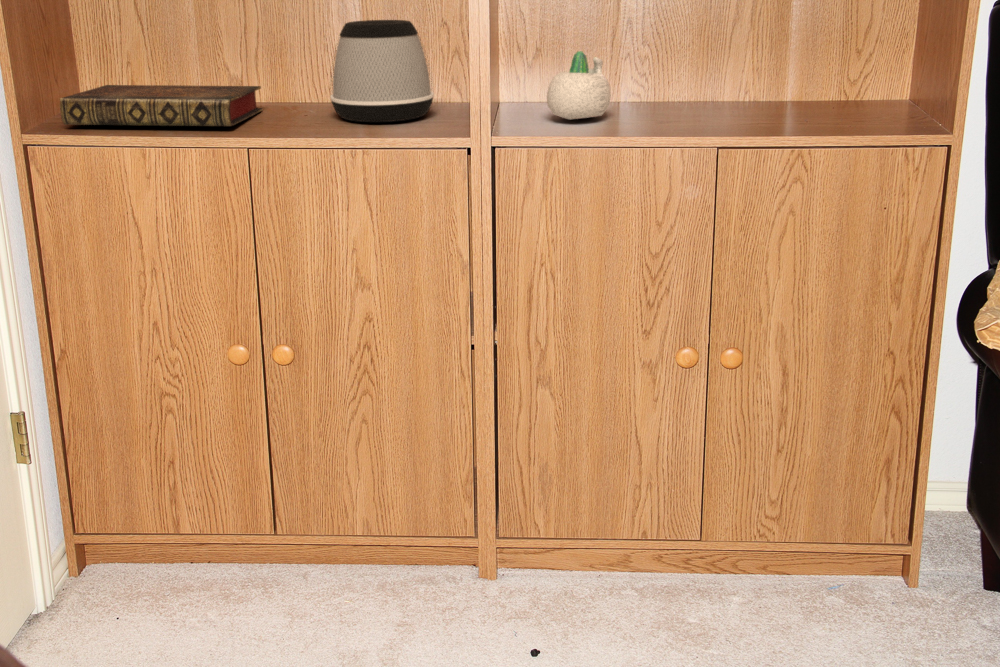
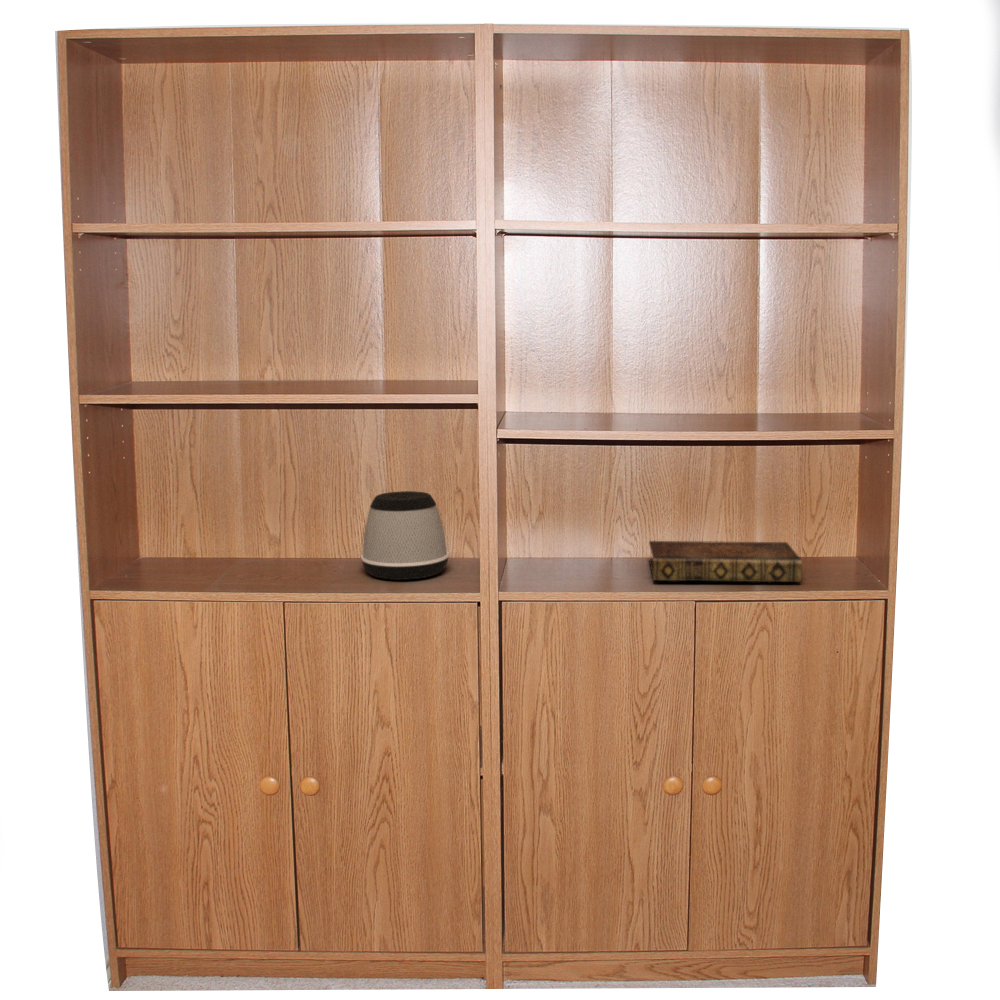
succulent planter: present [547,51,611,119] -> none [545,520,600,578]
book: present [60,85,263,126] -> present [649,541,802,582]

